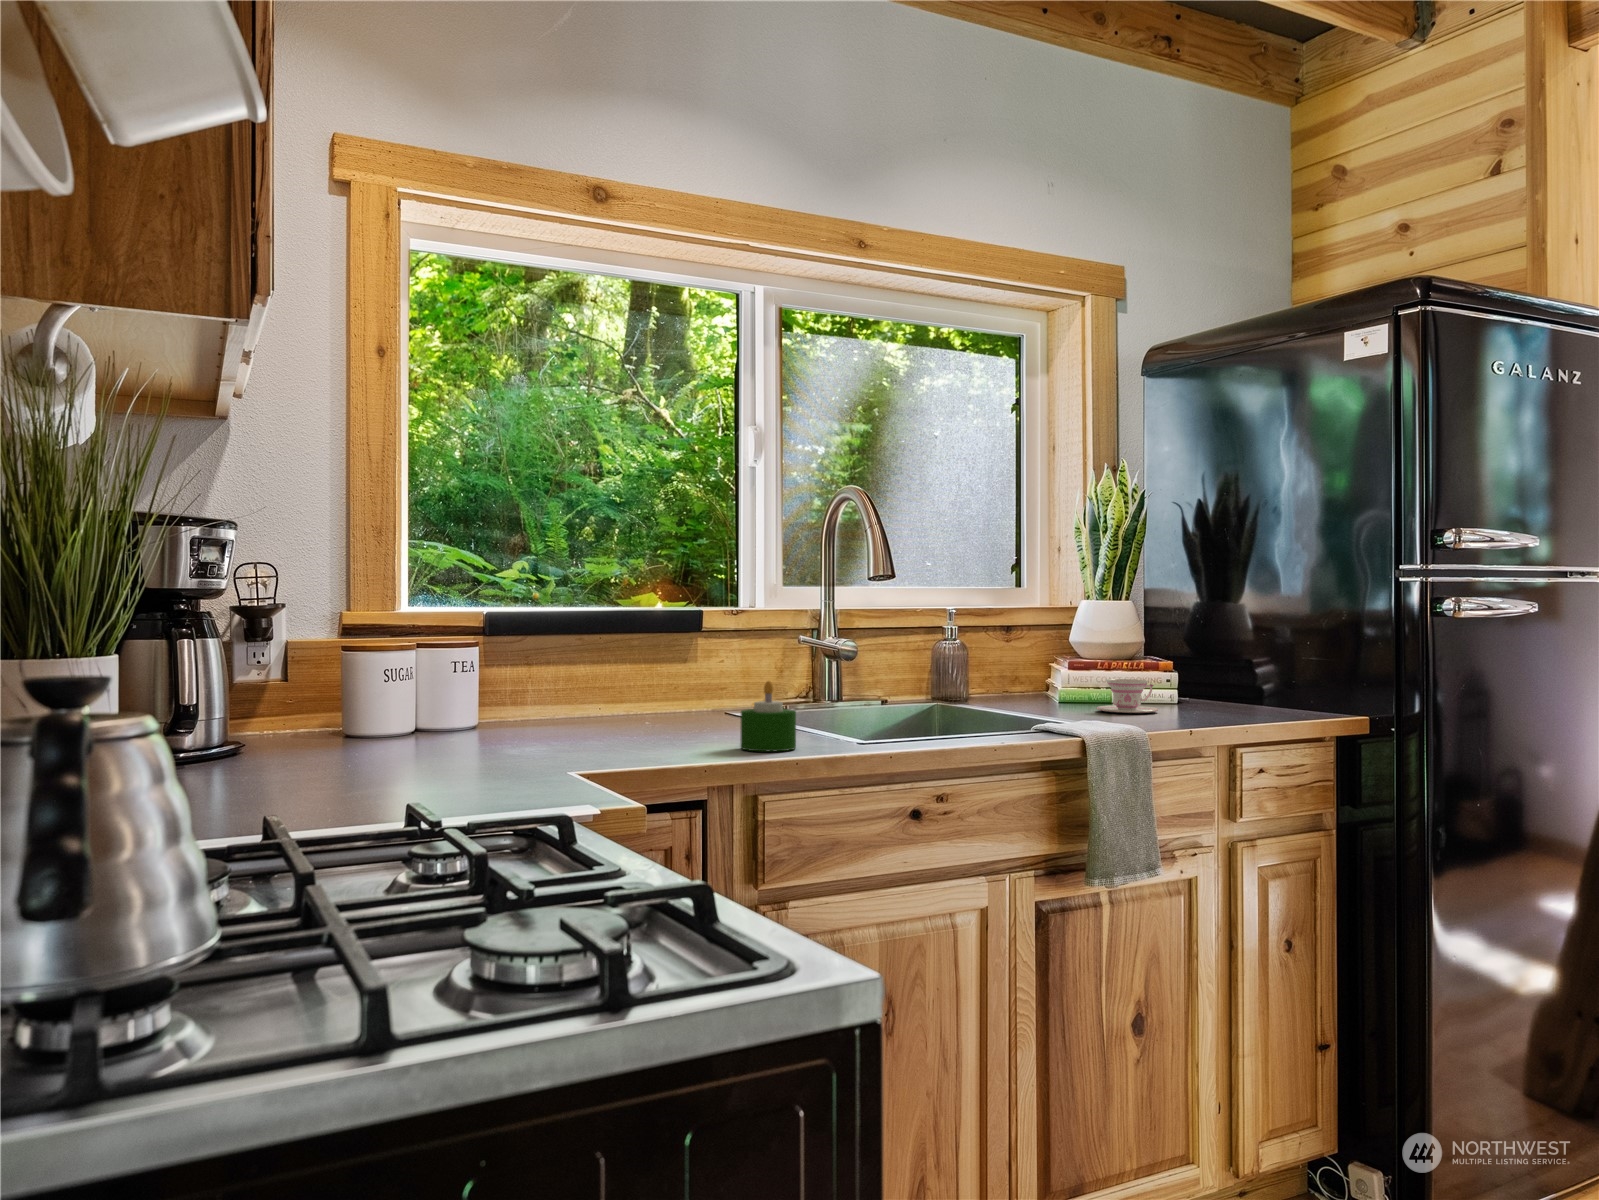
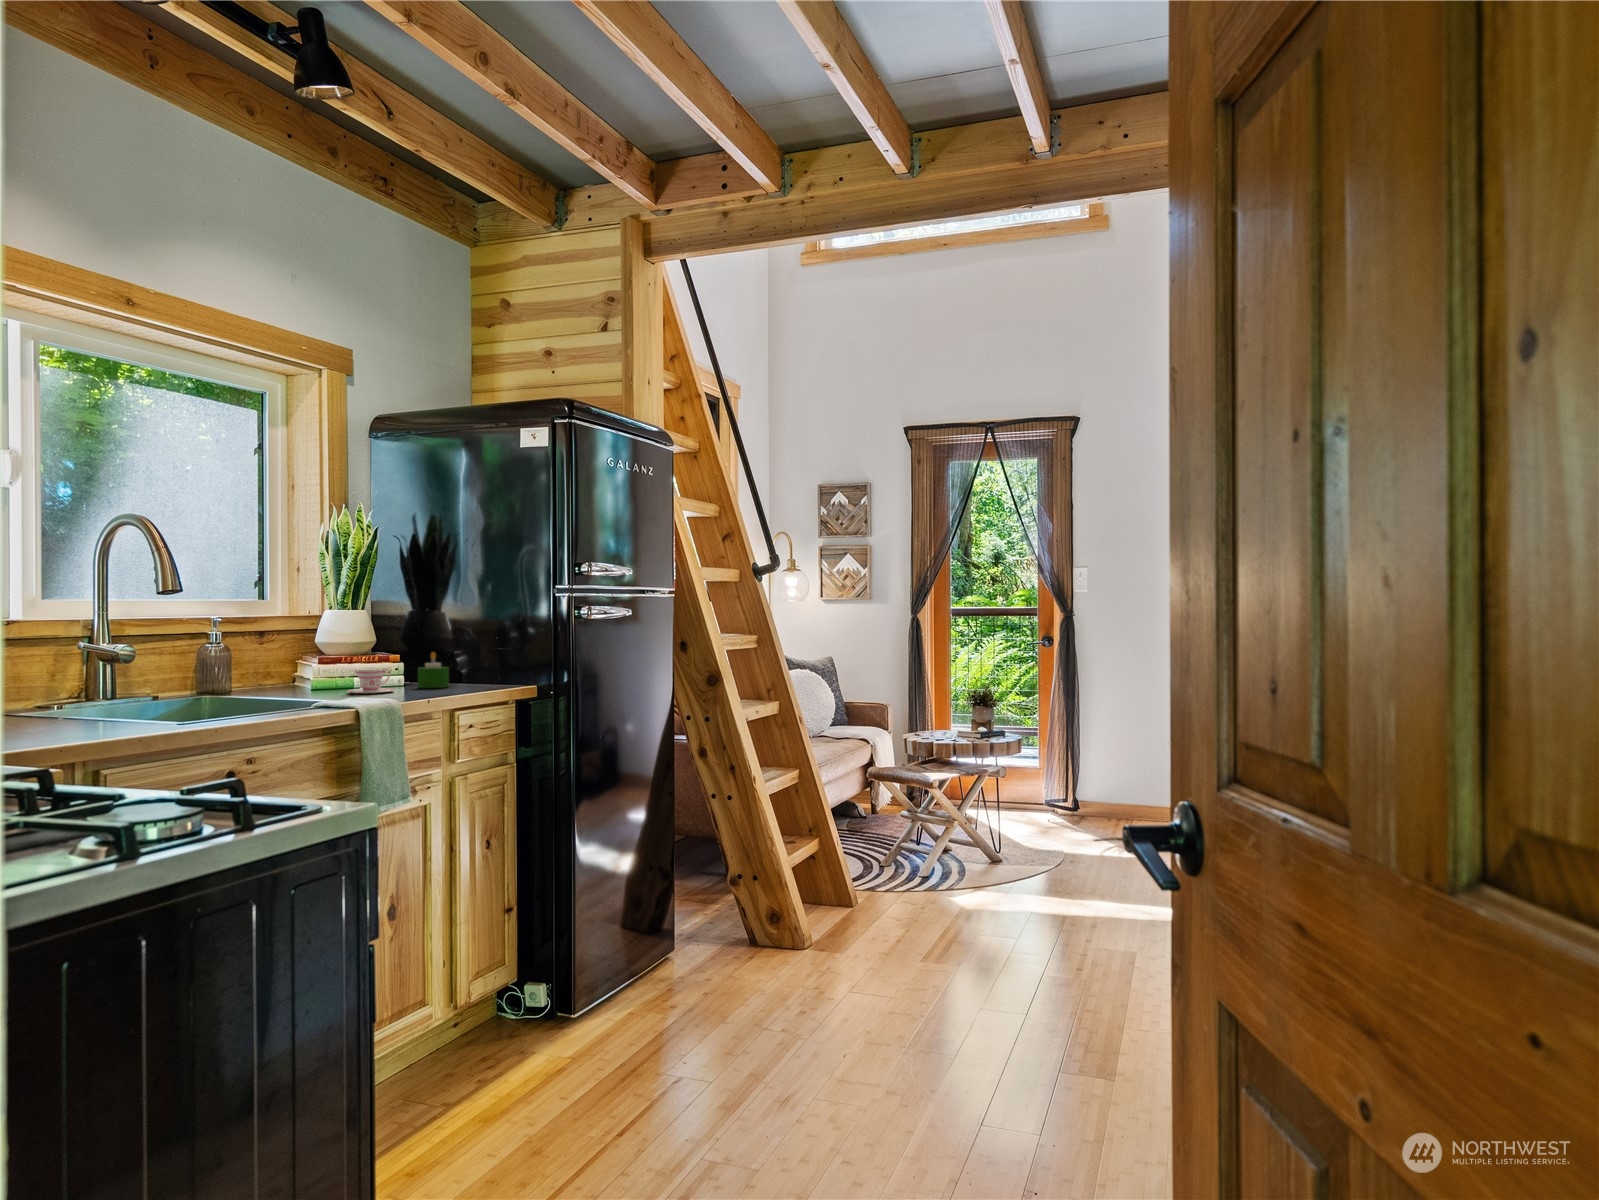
candle: present [740,681,796,751] -> present [418,652,449,688]

